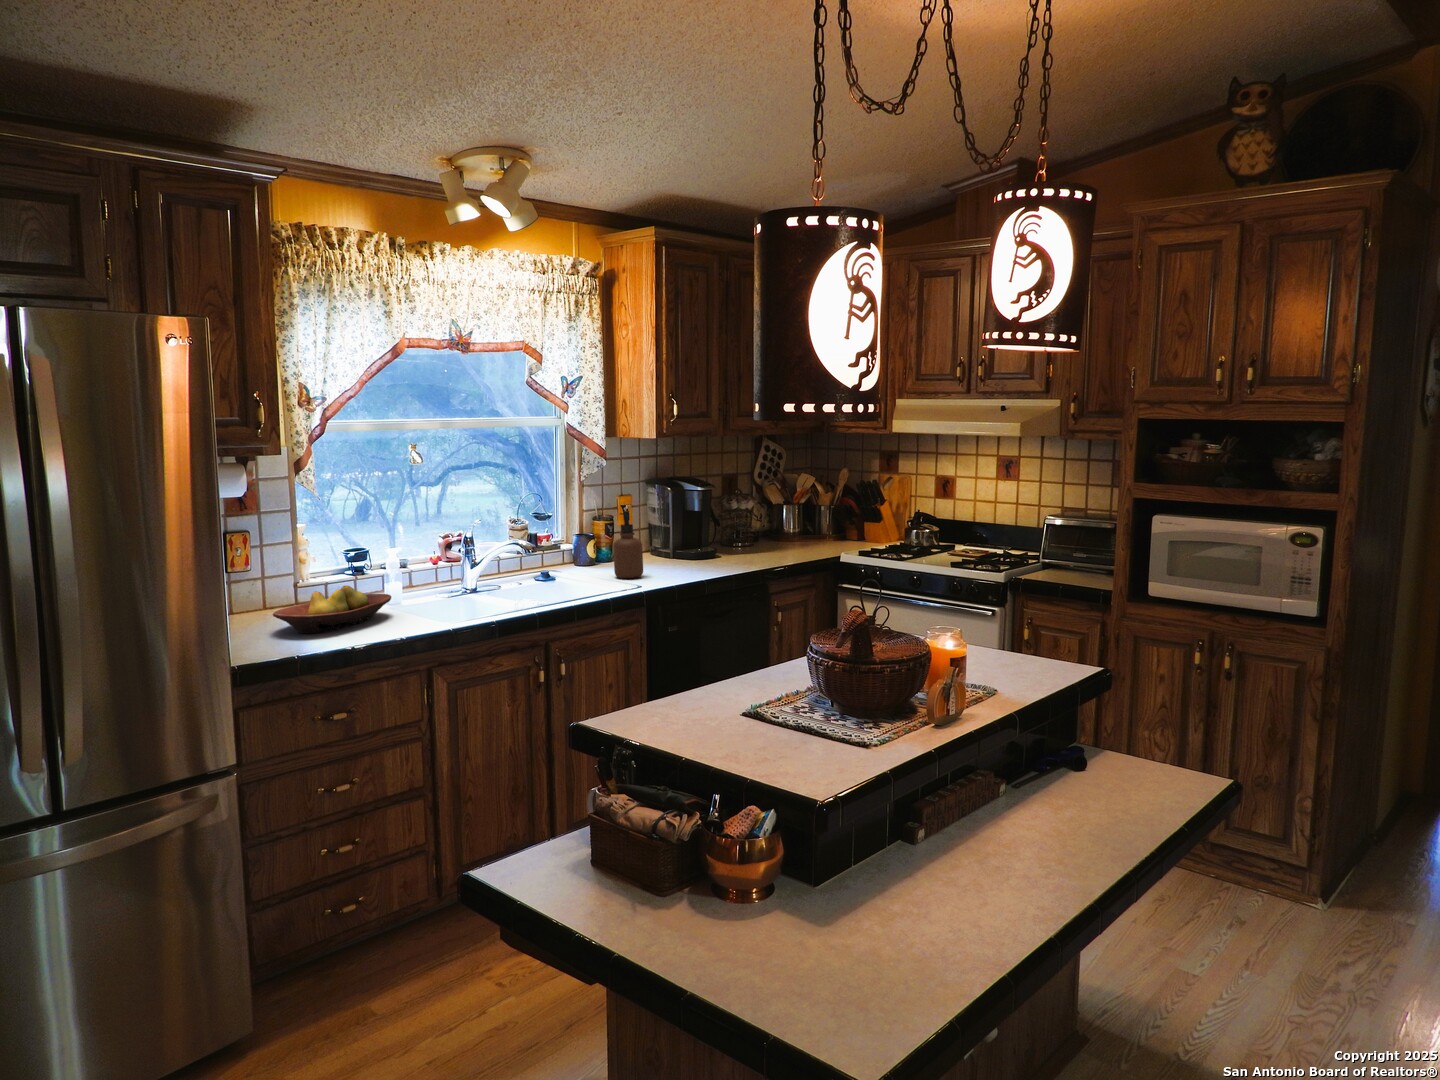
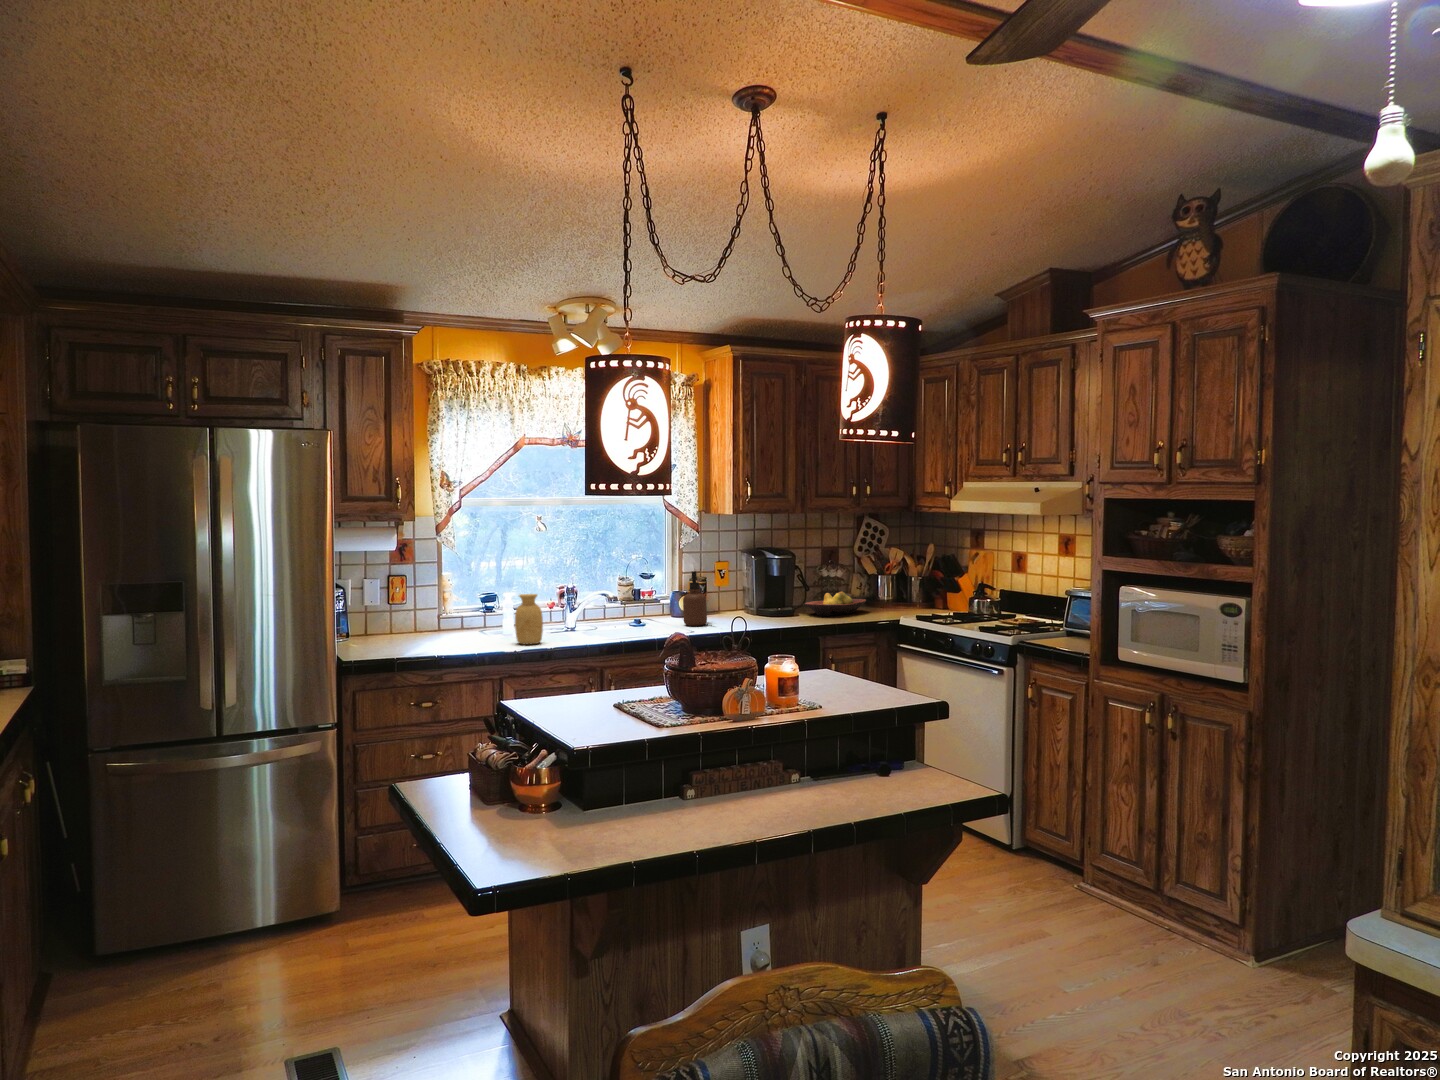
vase: none [443,552,481,621] -> present [515,594,543,644]
fruit bowl: present [273,585,391,633] -> present [805,592,866,616]

